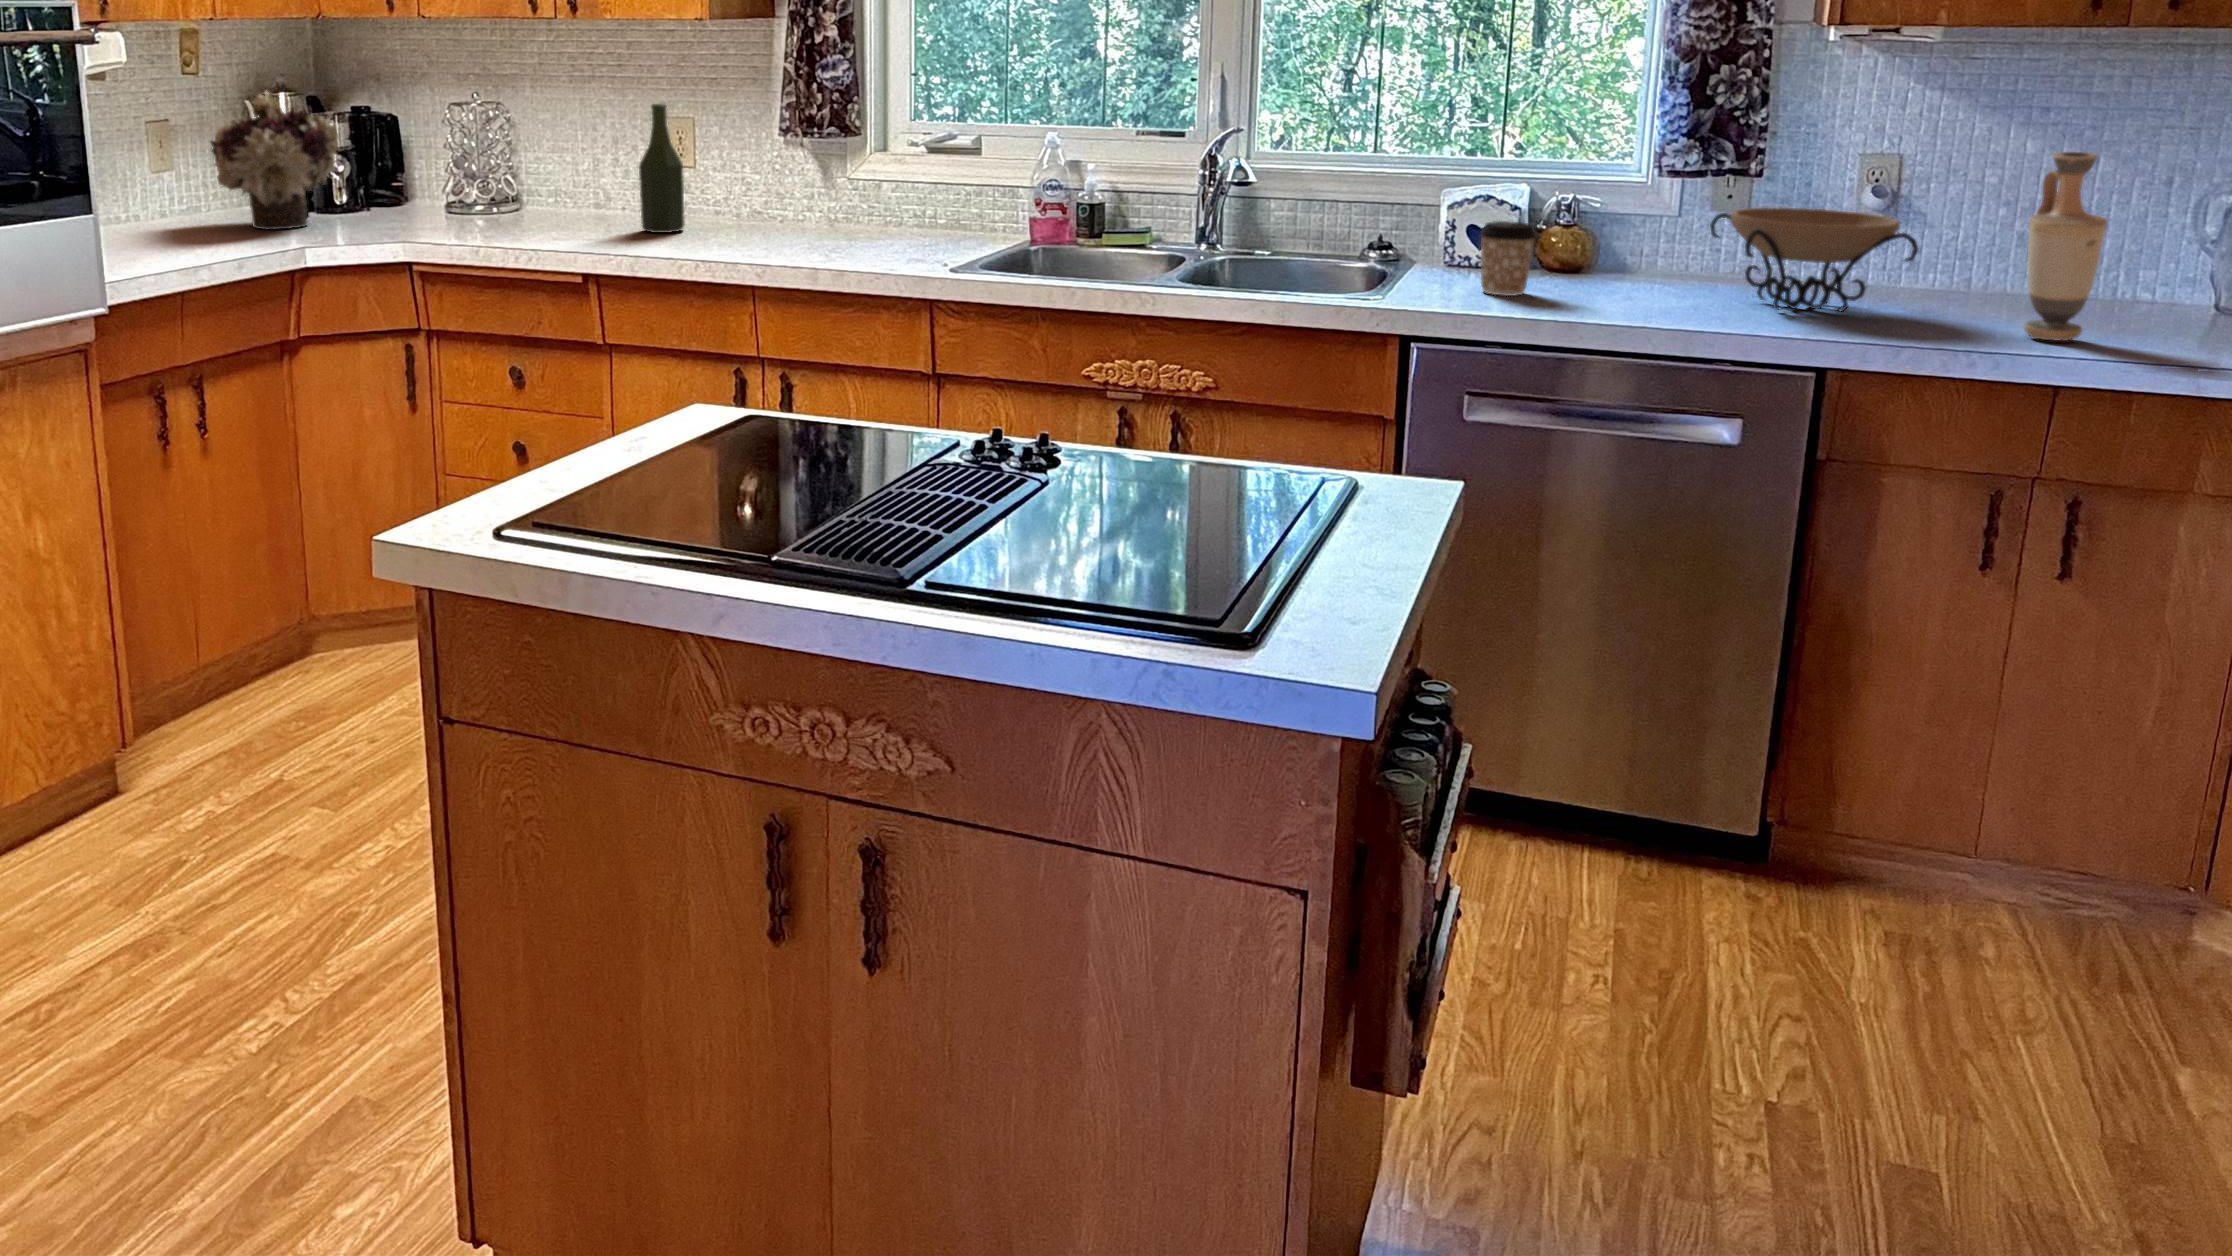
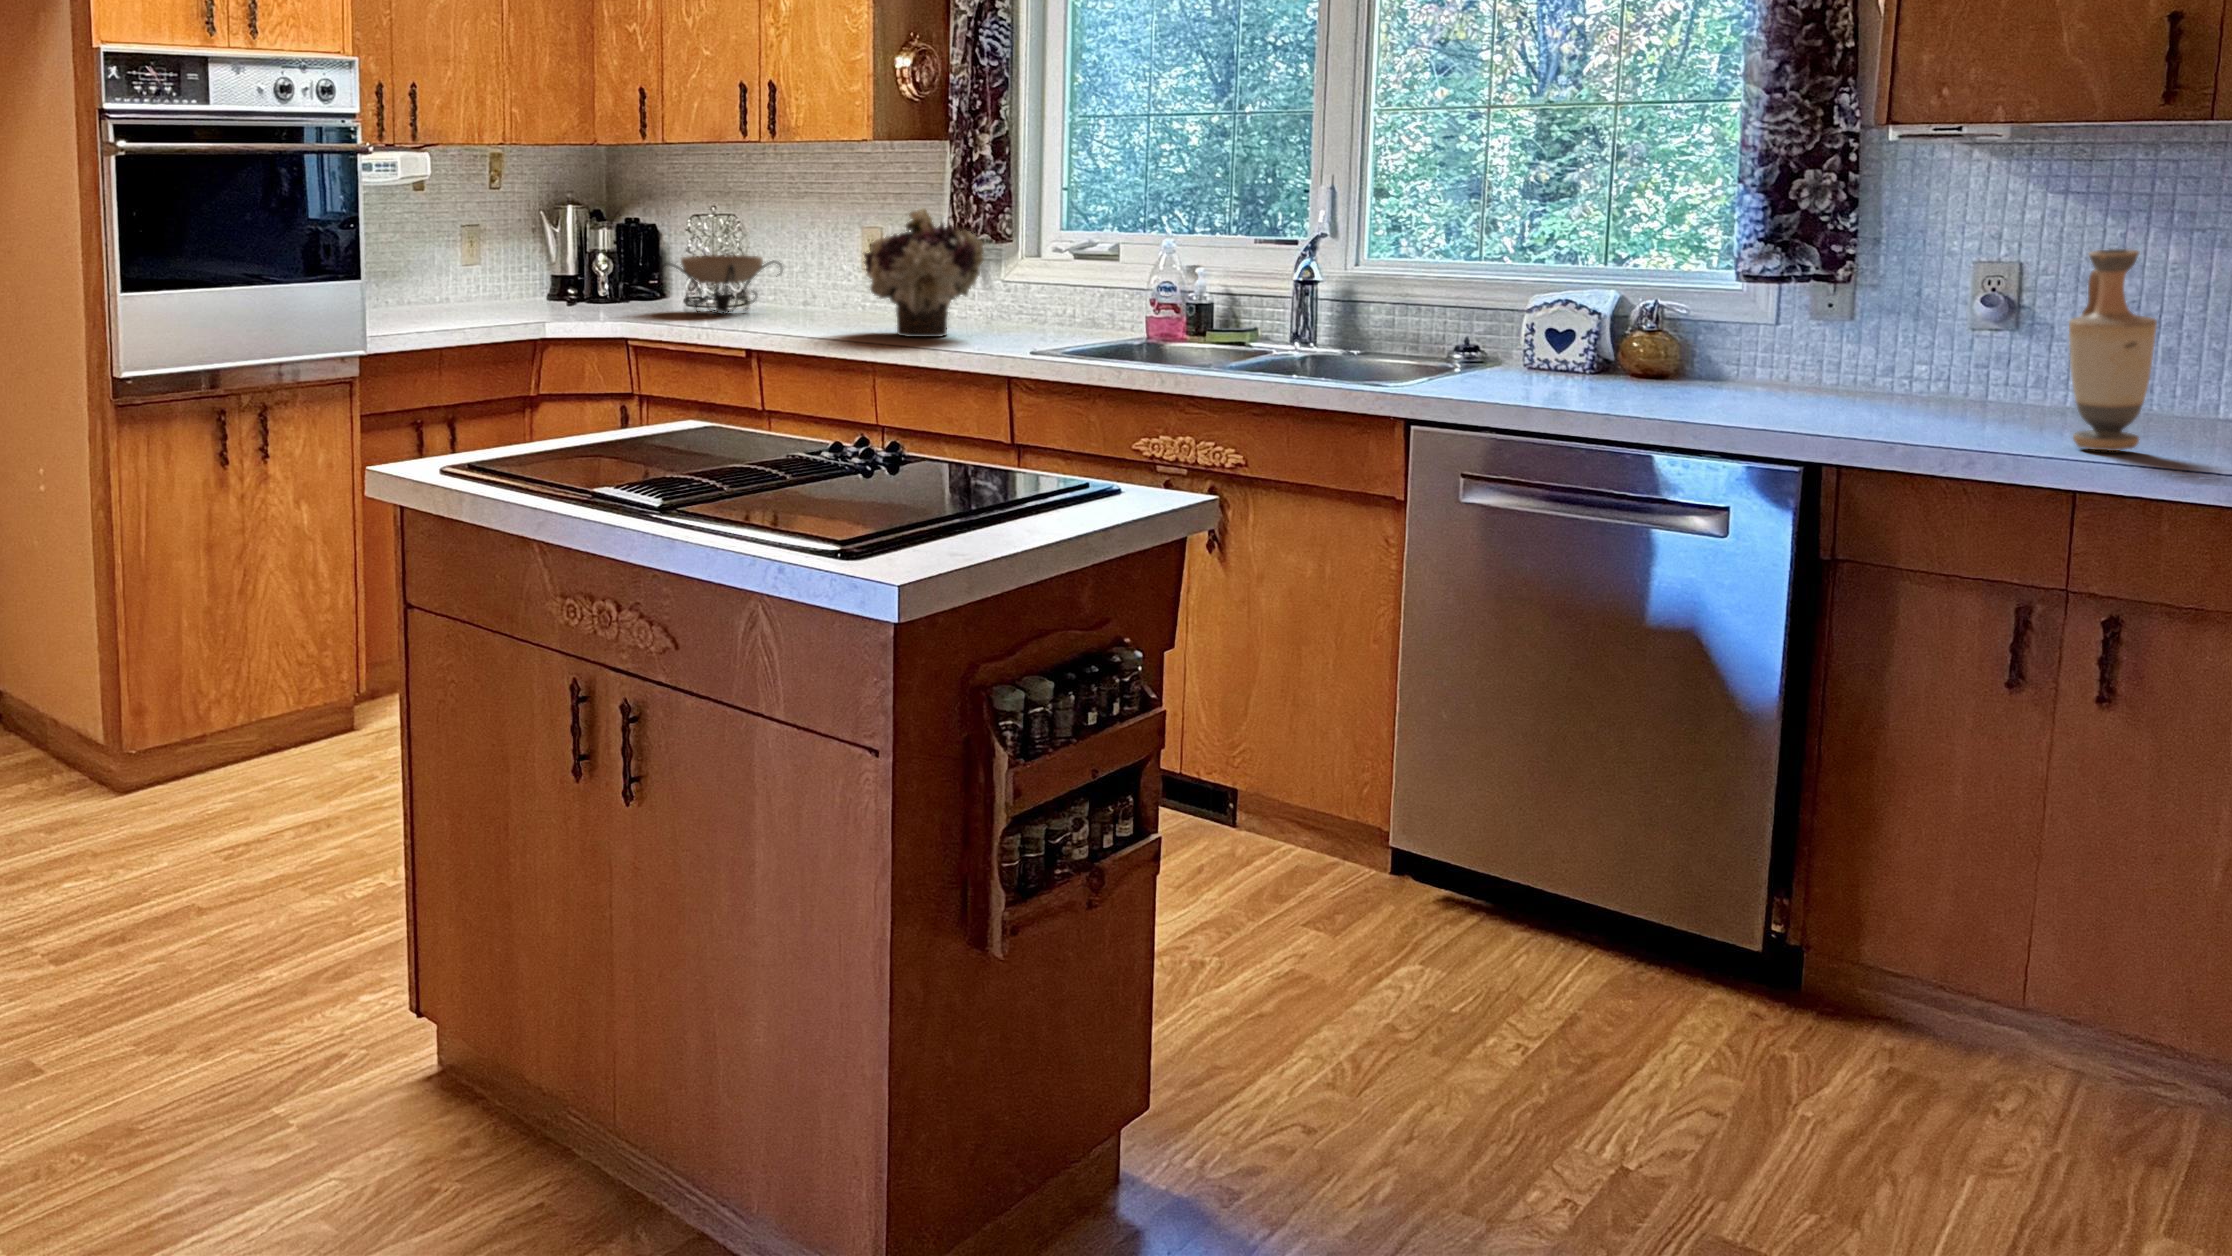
flower arrangement: present [210,91,338,230] -> present [863,208,984,337]
bottle: present [639,104,685,233] -> none [817,214,857,324]
decorative bowl: present [1710,207,1919,312] -> present [660,255,782,313]
coffee cup: present [1480,221,1536,296] -> none [1519,321,1578,393]

